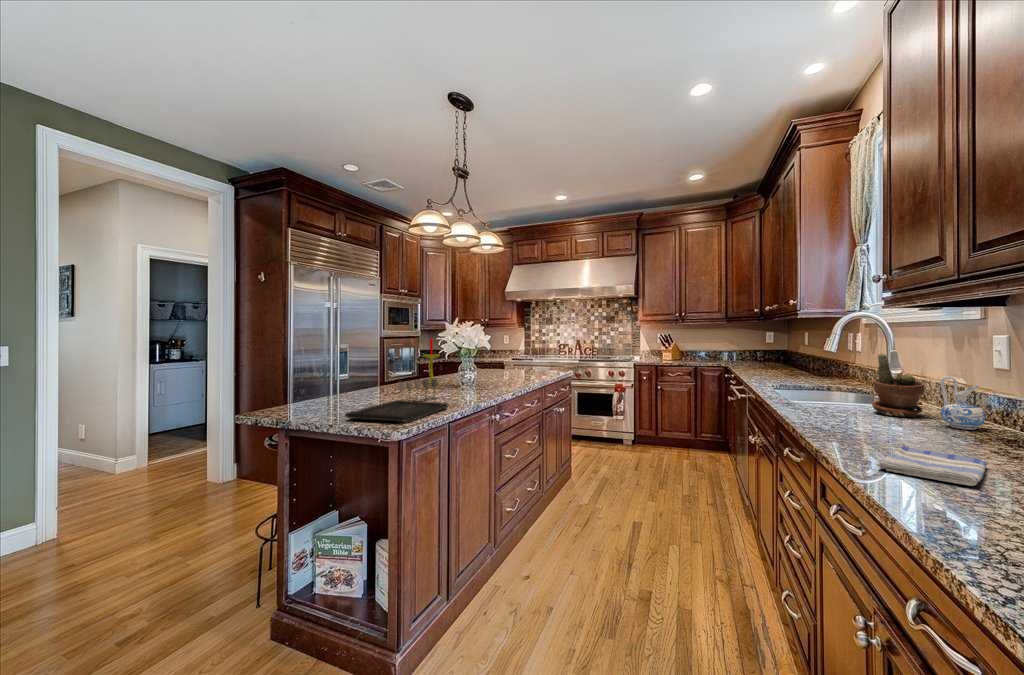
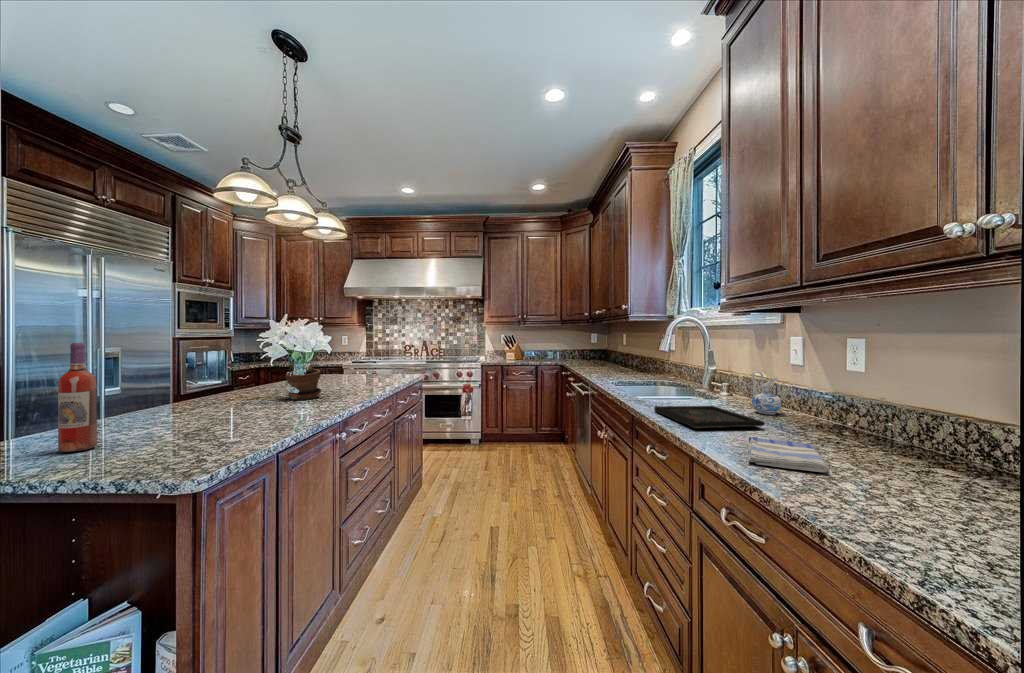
candle: present [423,338,440,383] -> none [236,338,263,396]
wine bottle: none [327,341,346,410] -> present [58,343,97,452]
potted plant: present [872,353,925,417] -> present [286,356,321,400]
wine glass: present [398,379,437,401] -> none [195,392,260,430]
tray: present [345,400,448,422] -> present [654,406,765,428]

